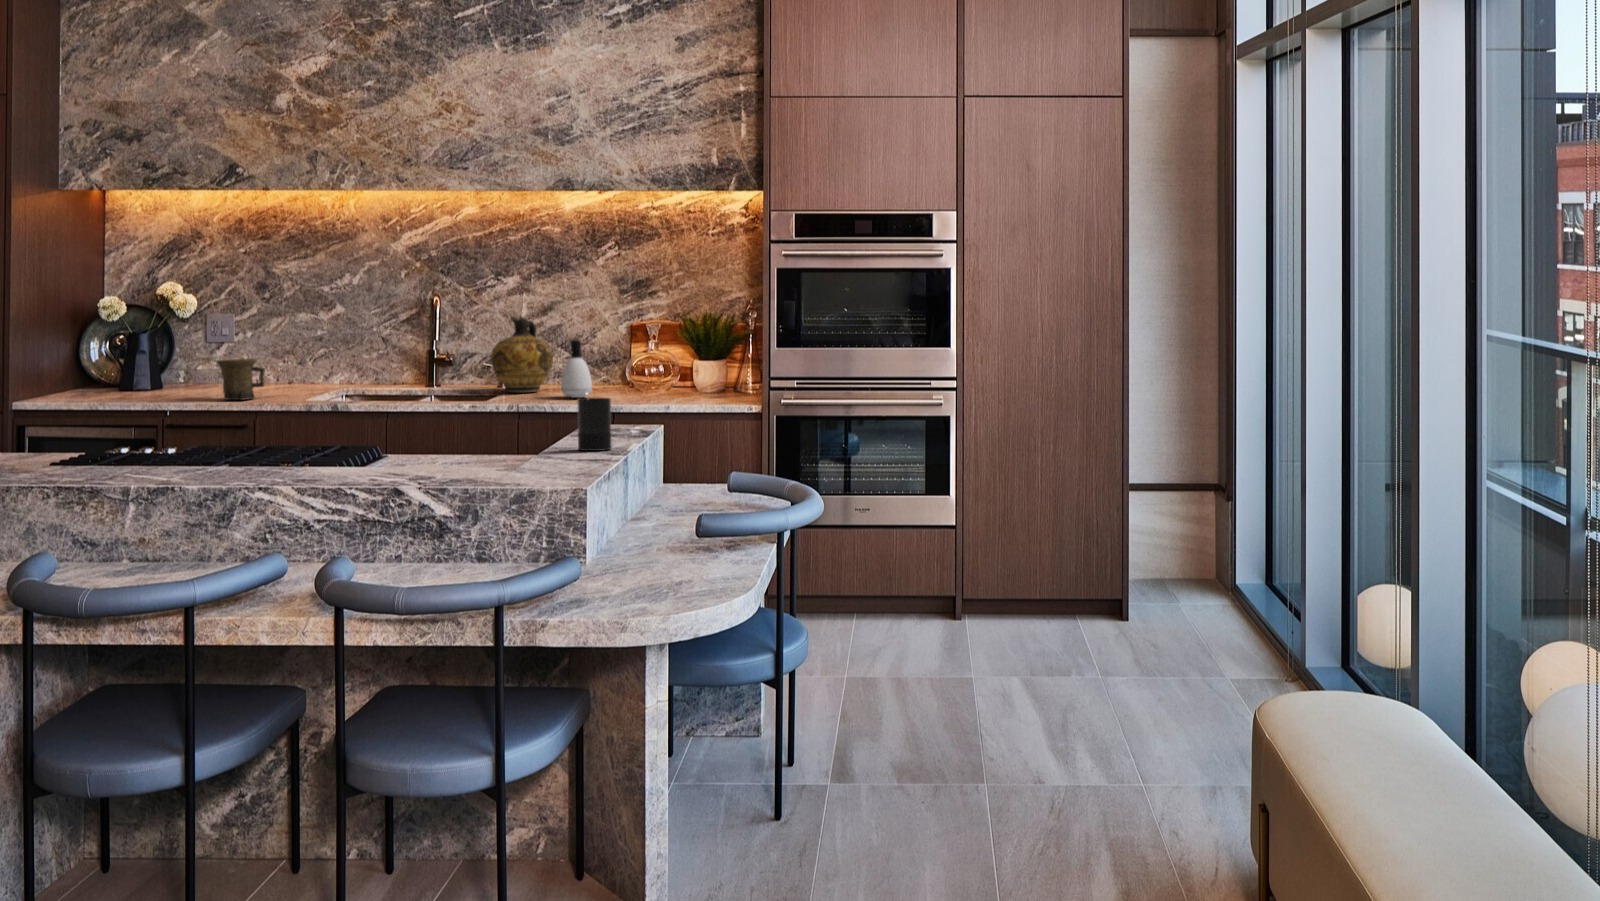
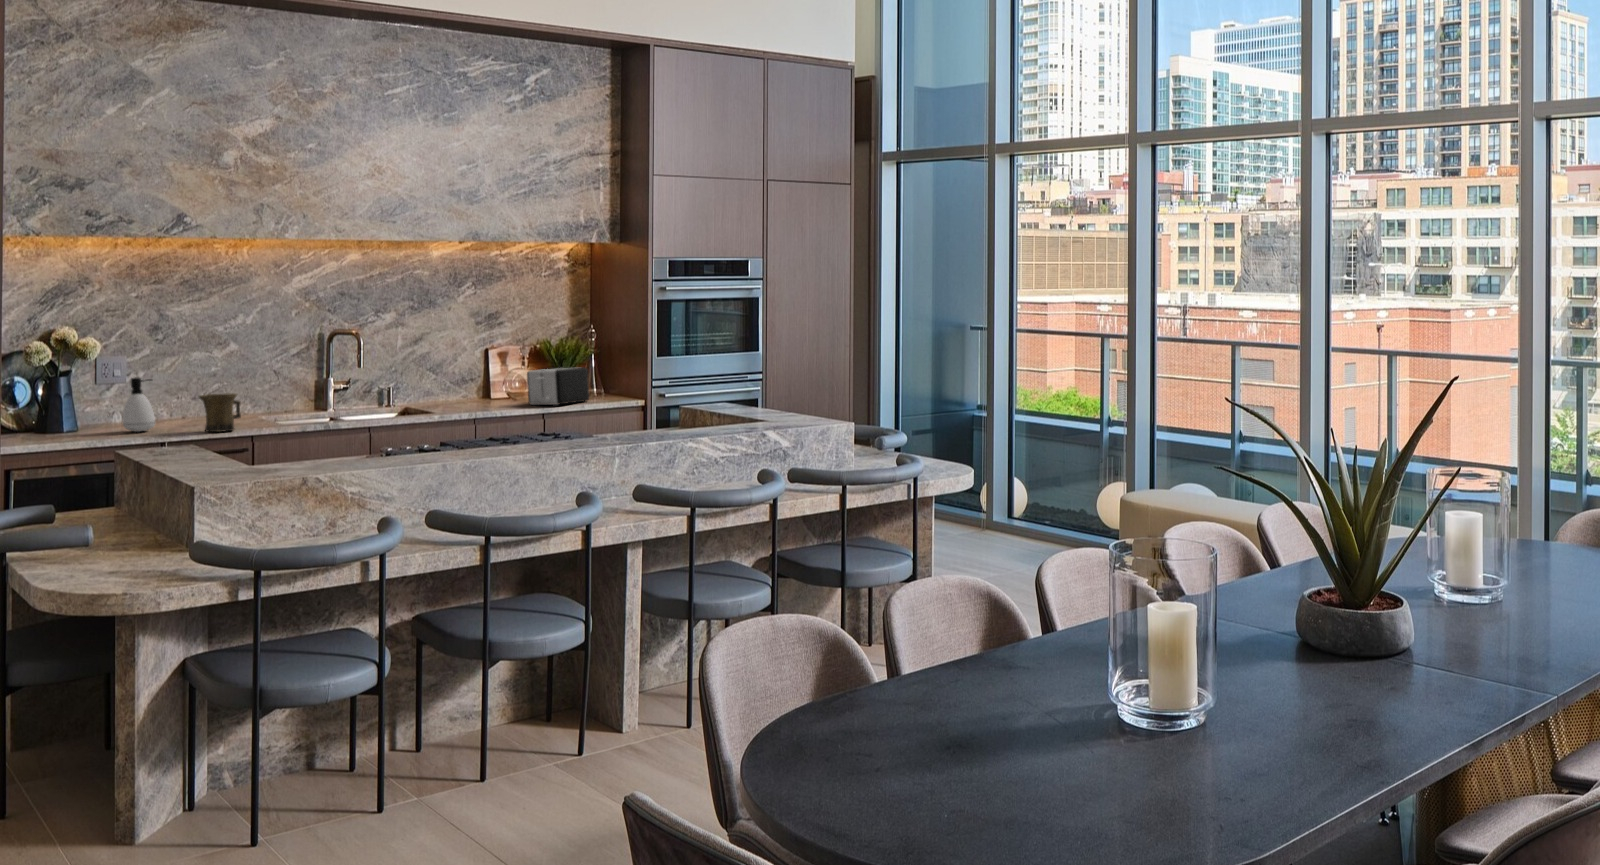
ceramic jug: present [491,316,553,392] -> none [406,345,459,409]
soap dispenser: present [561,340,592,398] -> present [123,378,155,432]
toaster: none [625,352,710,398] -> present [527,368,589,405]
candle: present [577,393,612,451] -> none [733,389,761,428]

